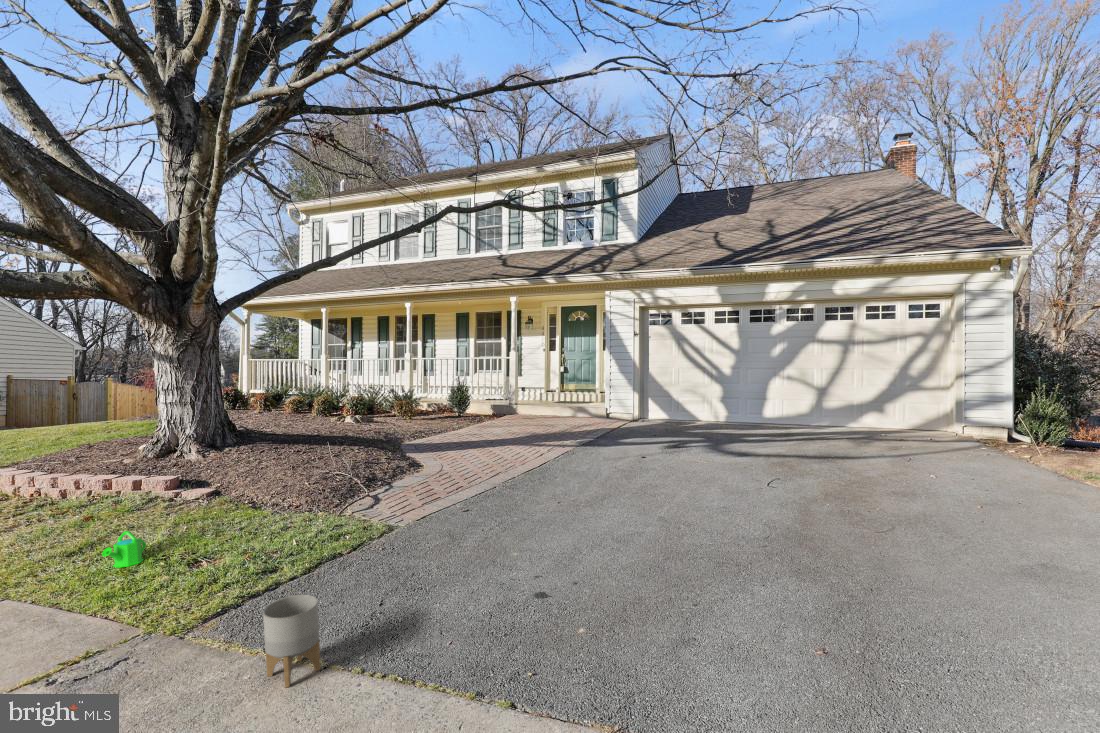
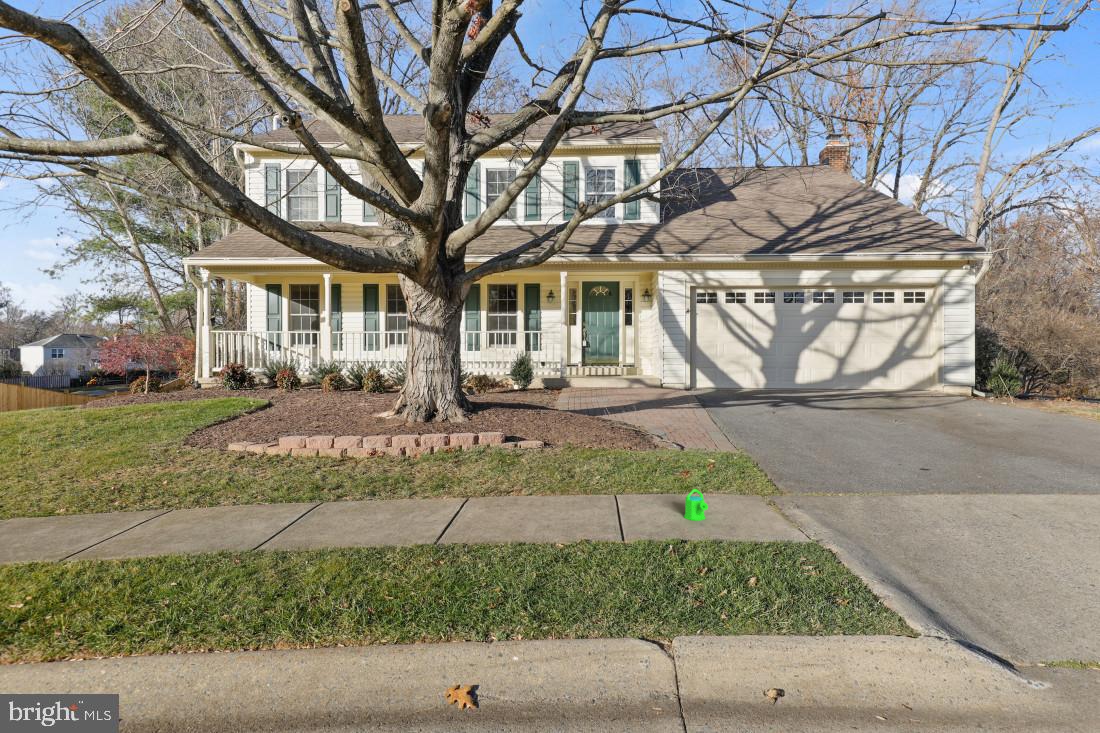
planter: present [263,595,321,688] -> none [1010,497,1054,552]

